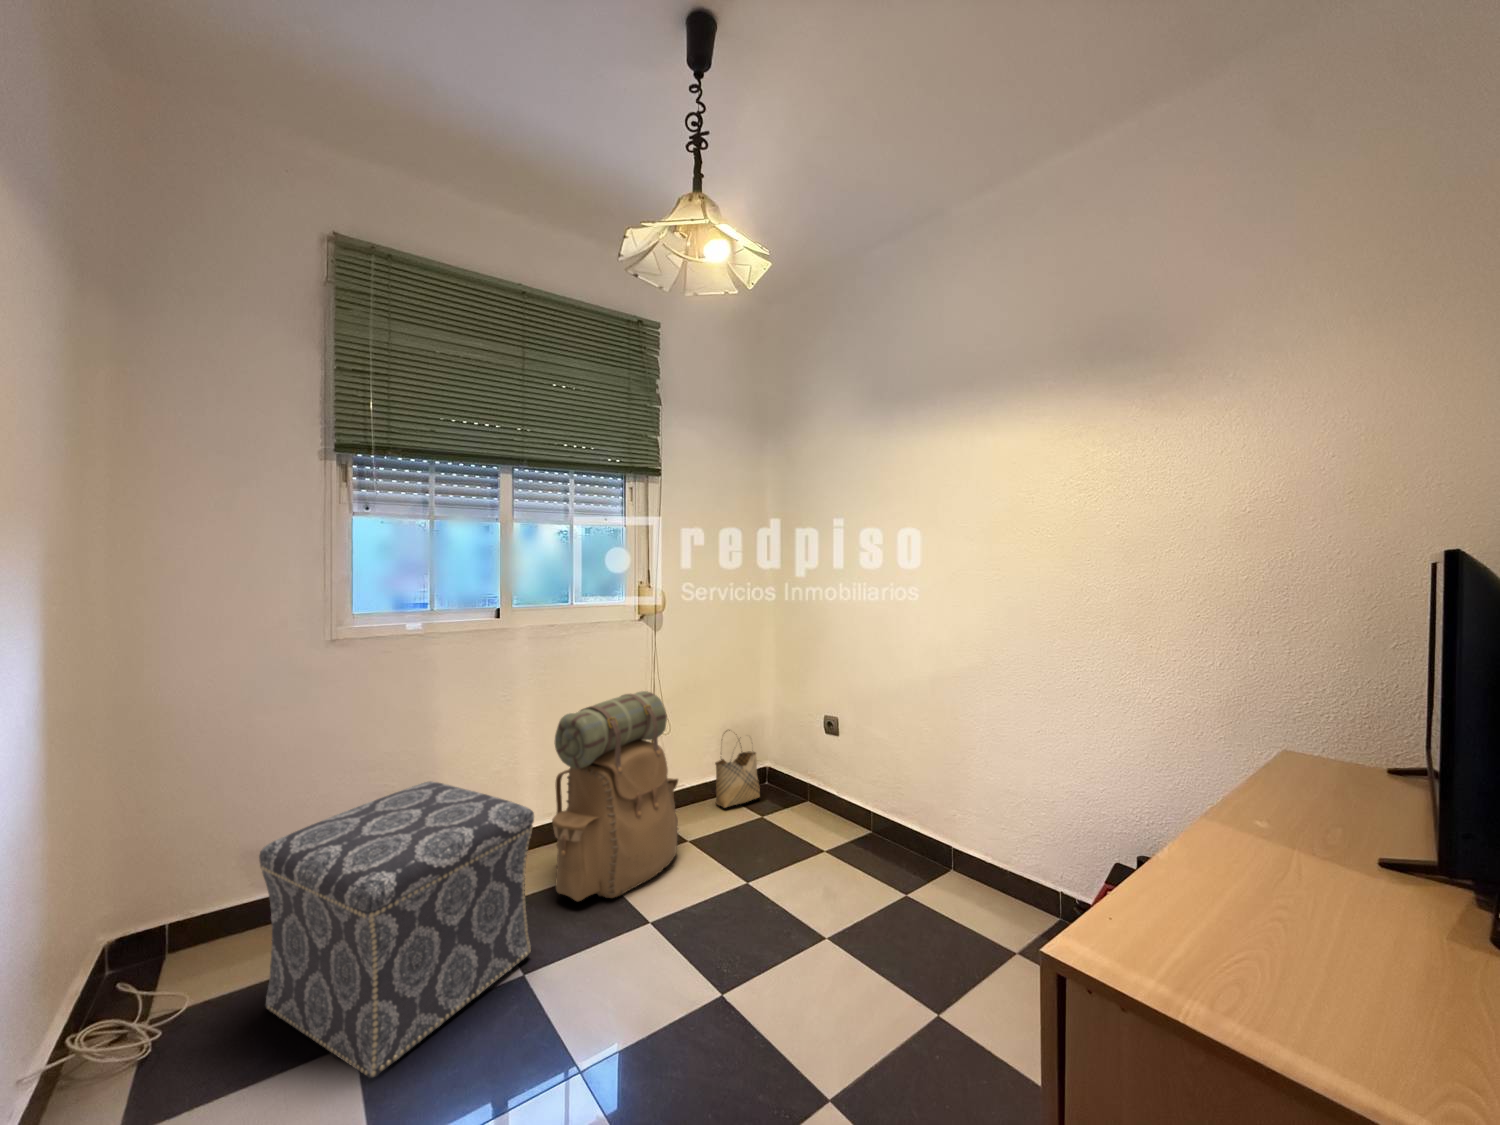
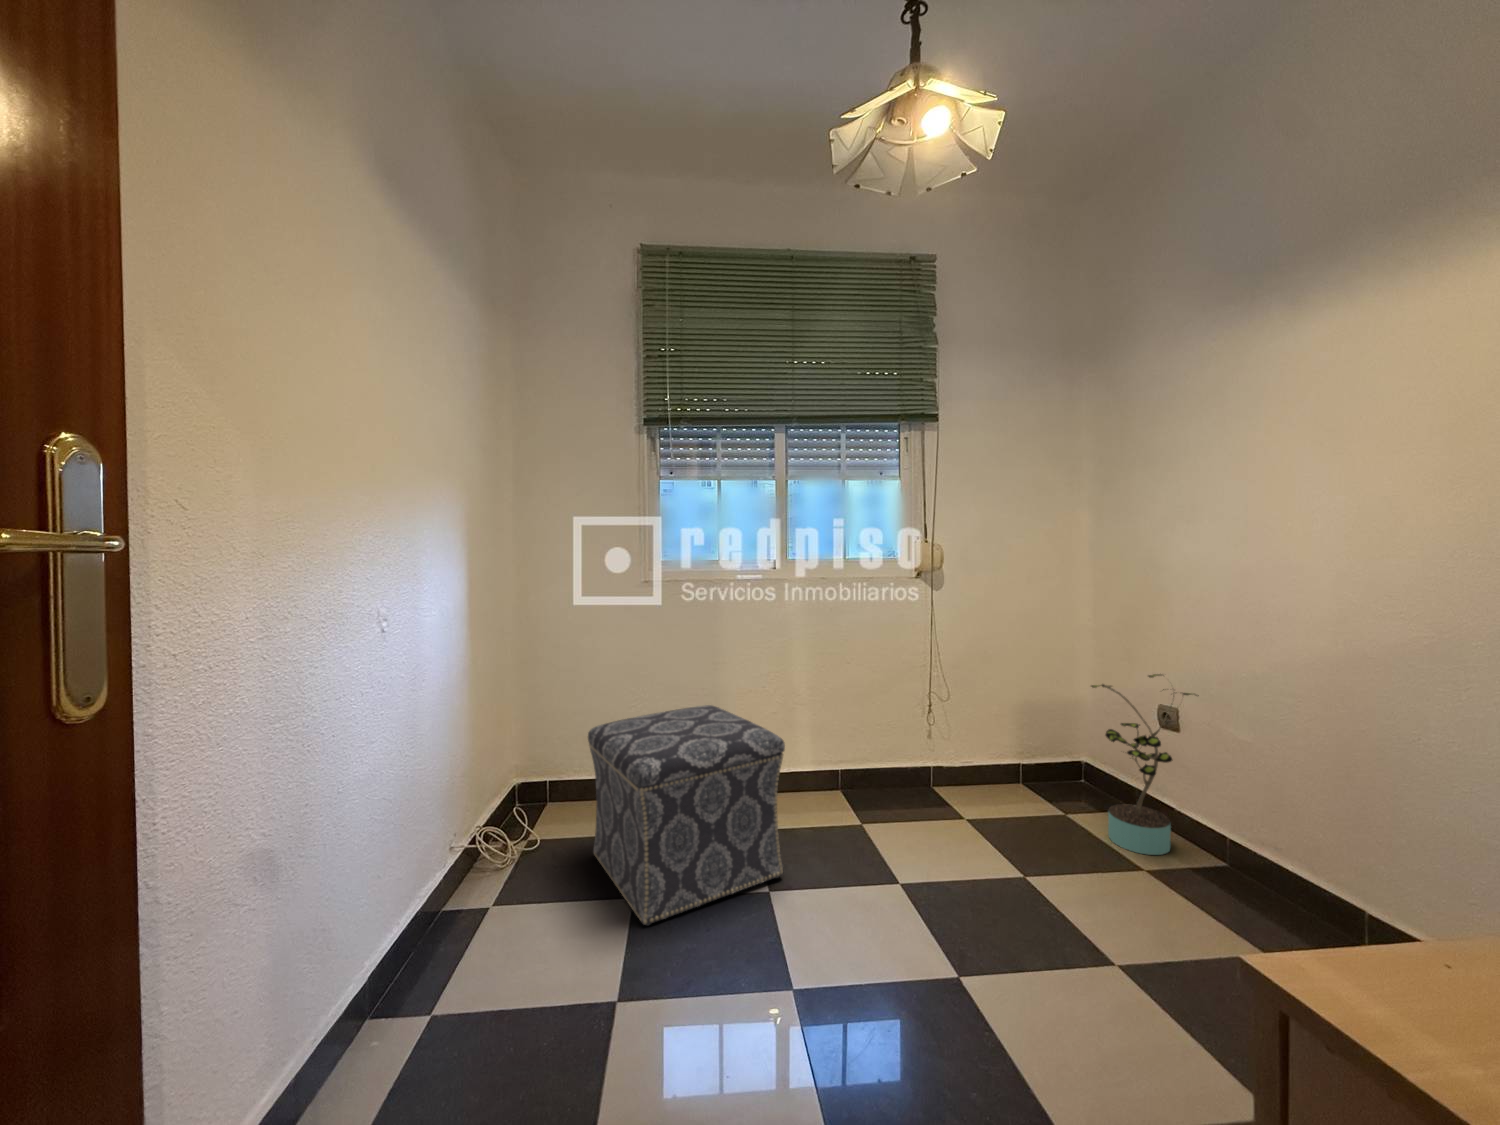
backpack: present [552,691,678,901] -> none [814,651,953,851]
potted plant: none [781,692,856,837] -> present [1091,674,1199,855]
woven basket: present [715,730,760,808] -> none [1006,710,1067,797]

